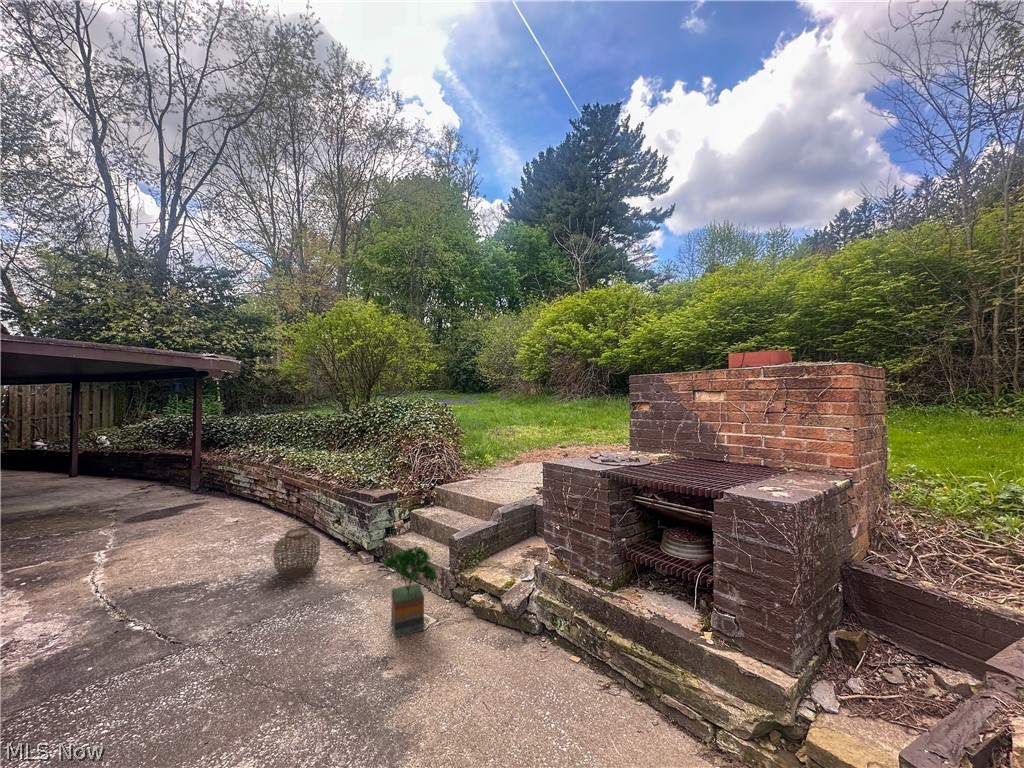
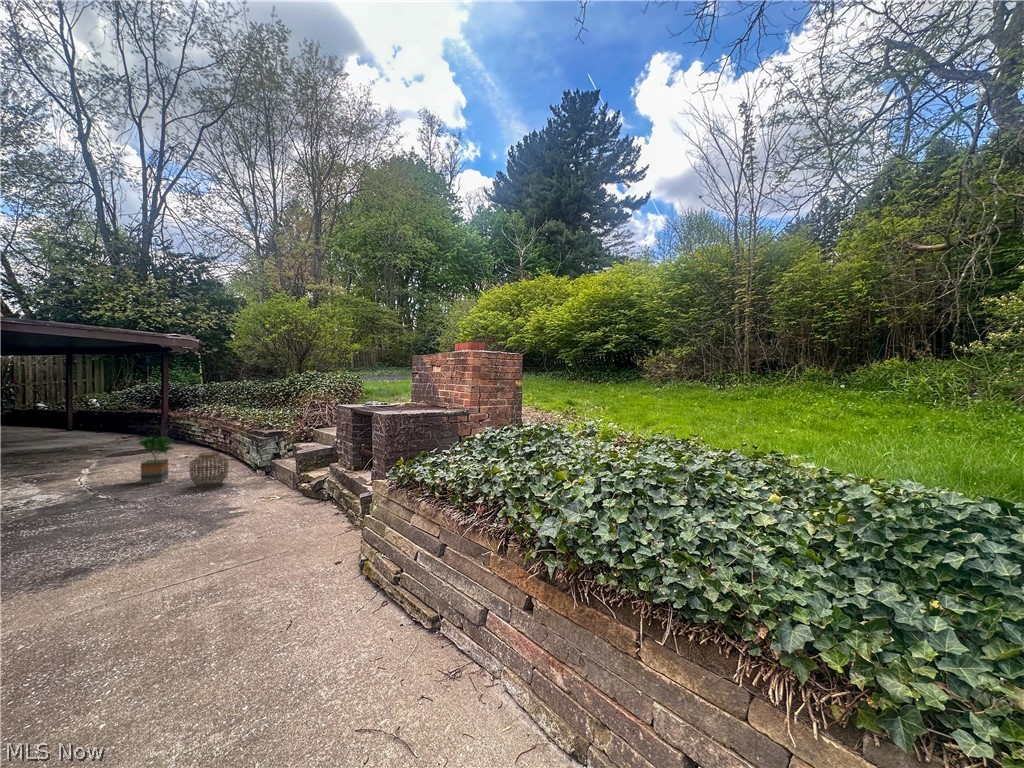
potted tree: present [384,547,436,637] -> present [139,437,174,483]

